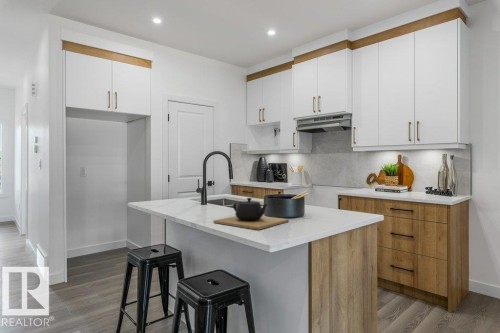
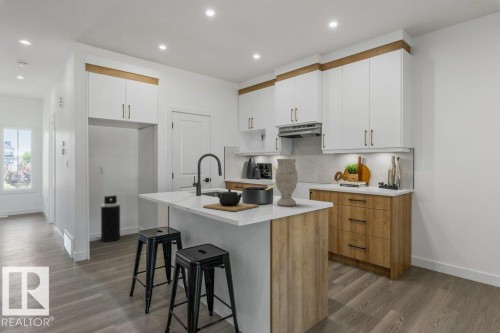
vase: none [309,157,340,220] -> present [275,159,298,206]
trash can: none [82,203,105,259] -> present [101,195,120,242]

